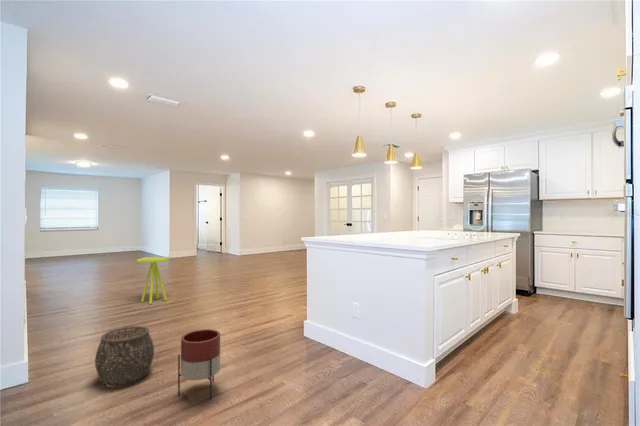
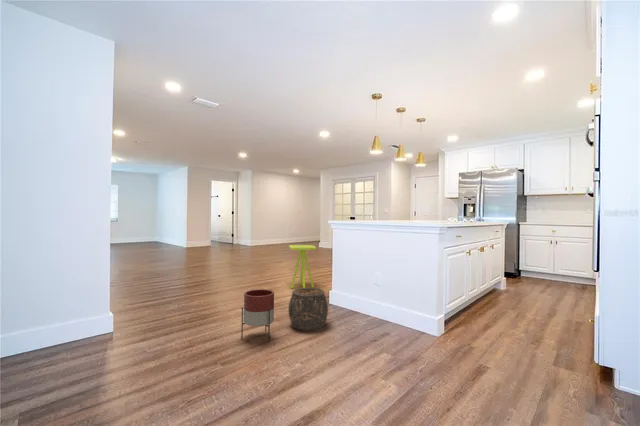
side table: present [136,257,170,304] -> present [289,245,316,288]
woven basket: present [95,326,154,386] -> present [288,288,328,330]

